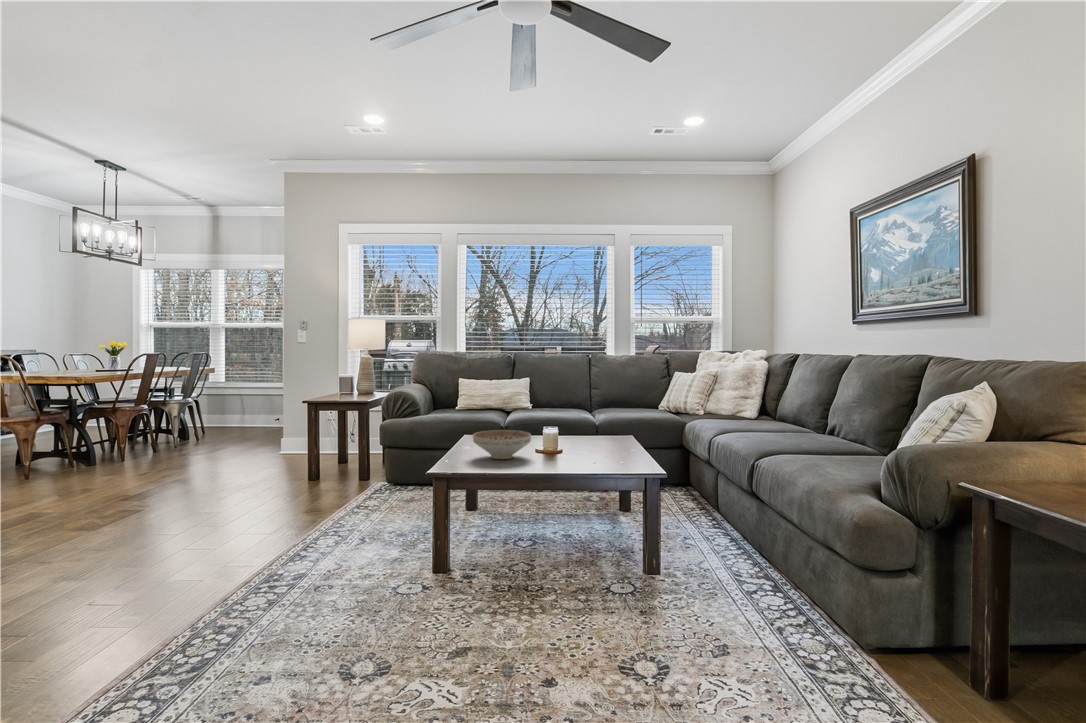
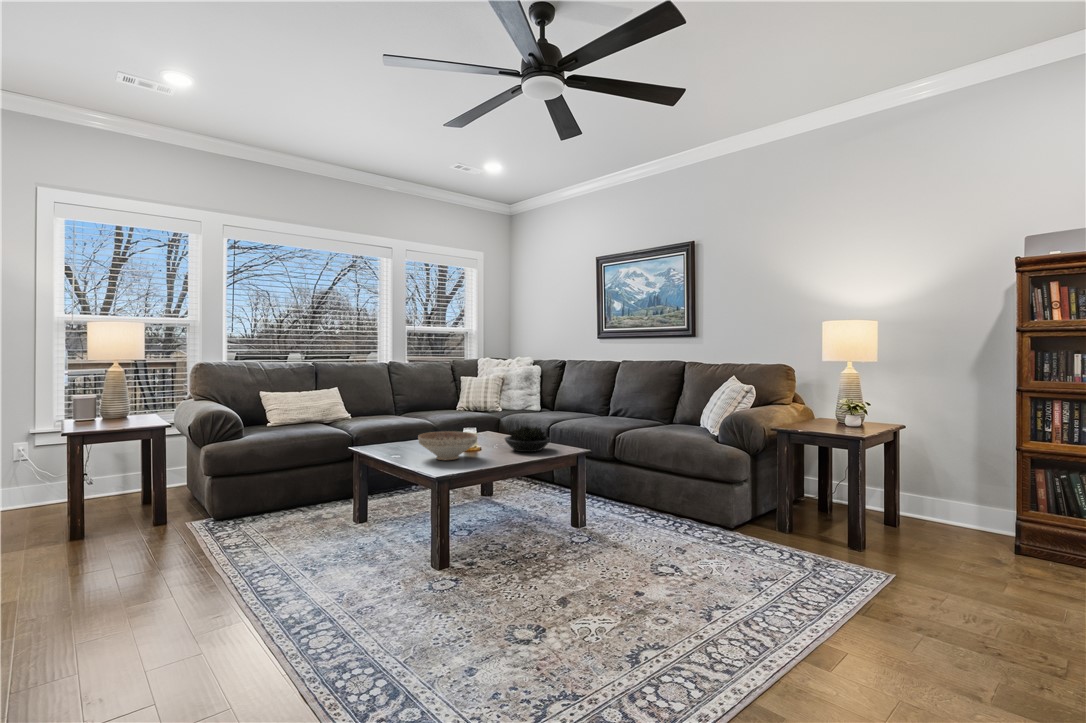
succulent plant: none [570,432,623,463] -> present [505,427,550,452]

